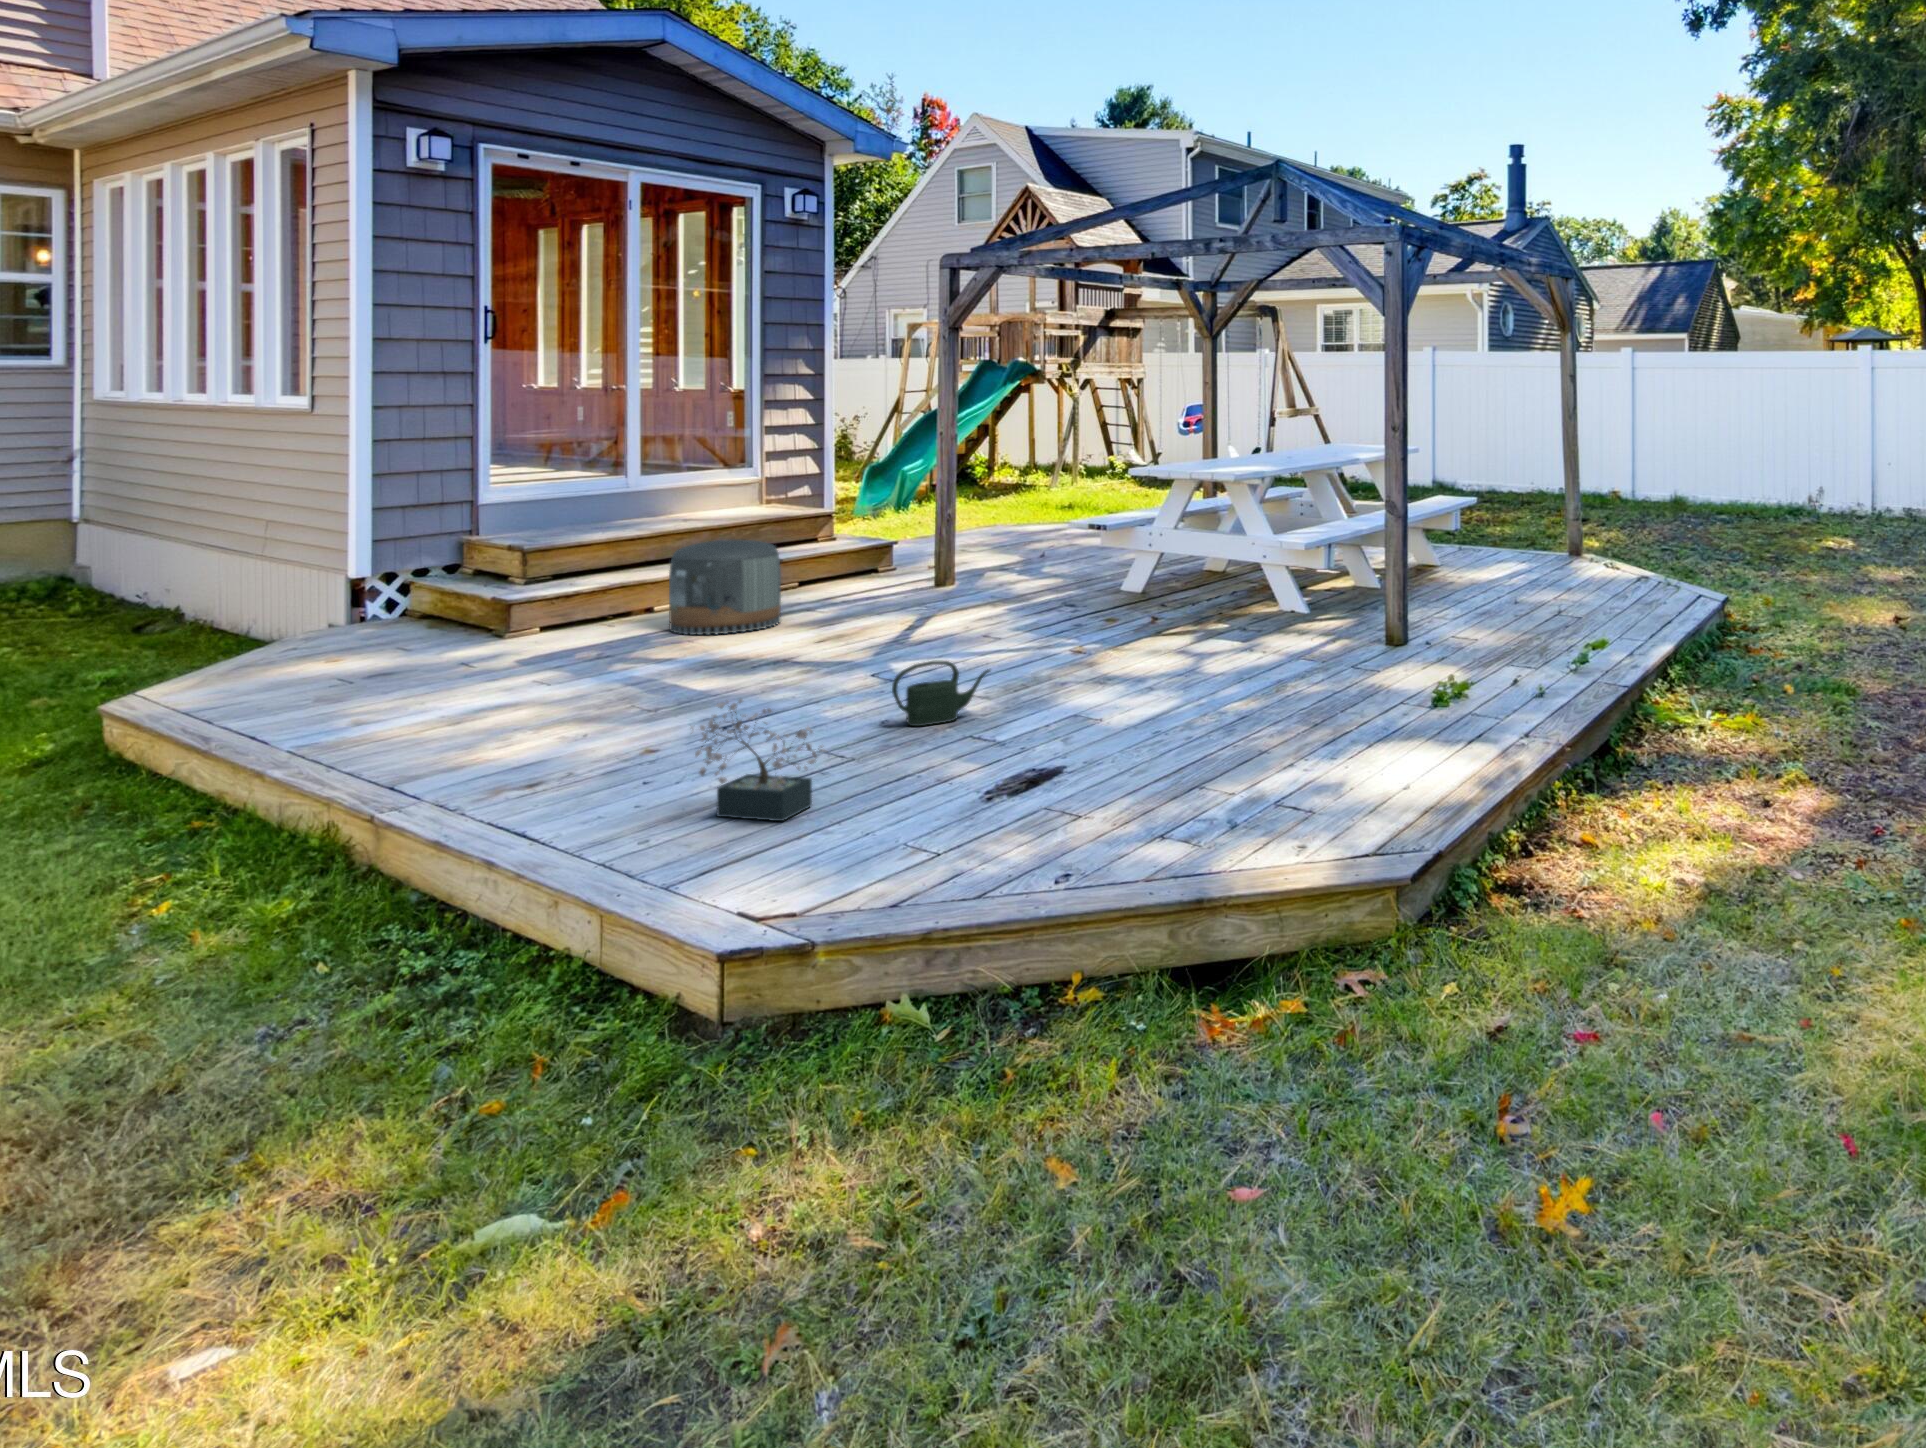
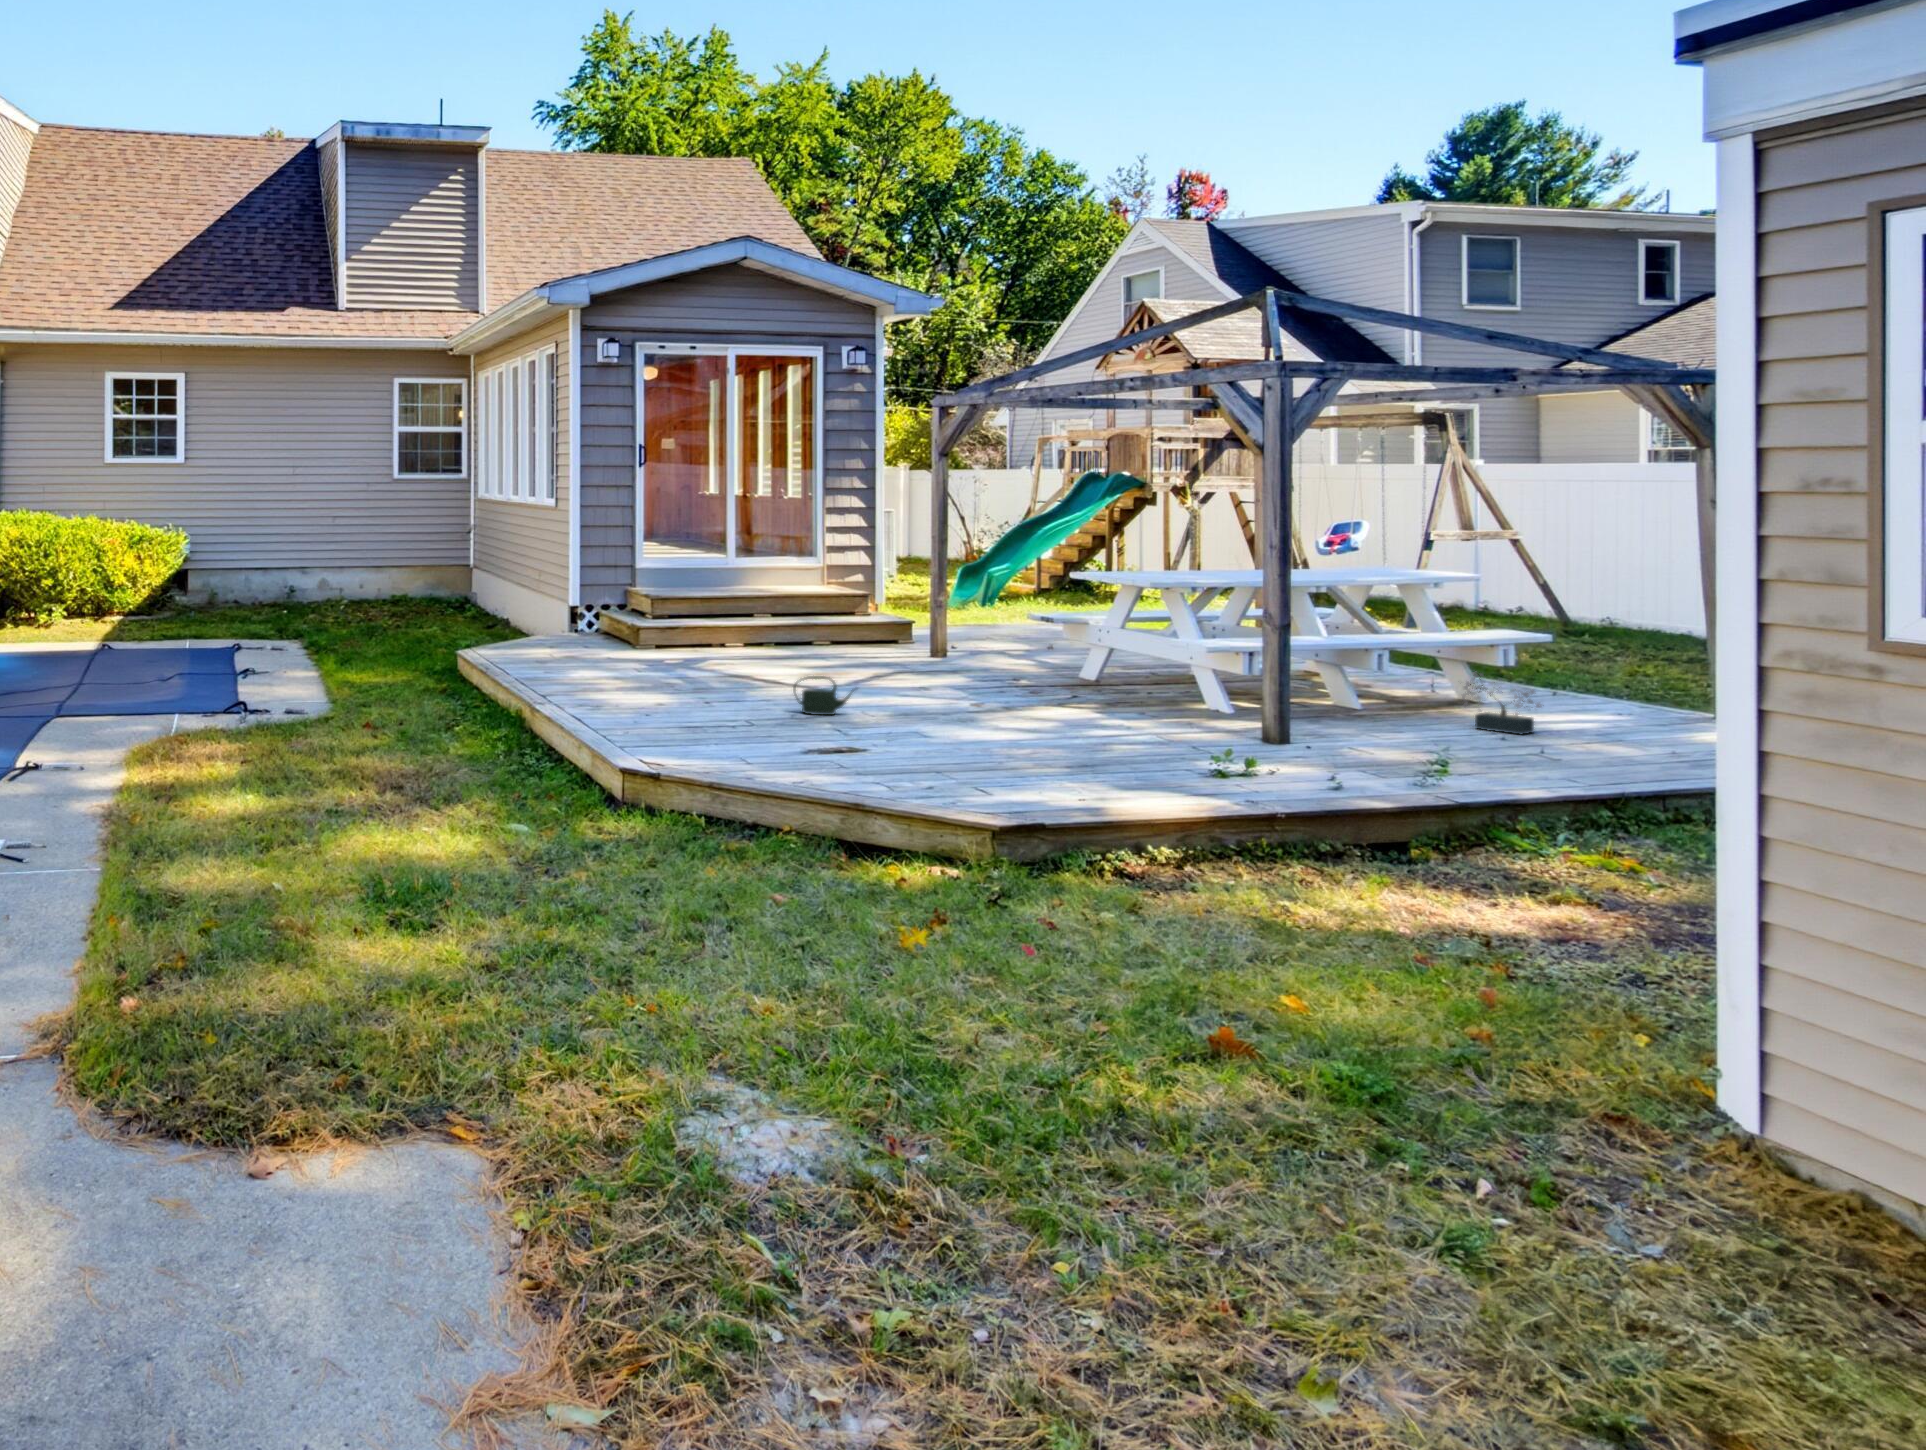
pouf: present [669,539,781,635] -> none [732,601,803,662]
decorative plant: present [691,699,828,821] -> present [1462,671,1541,735]

